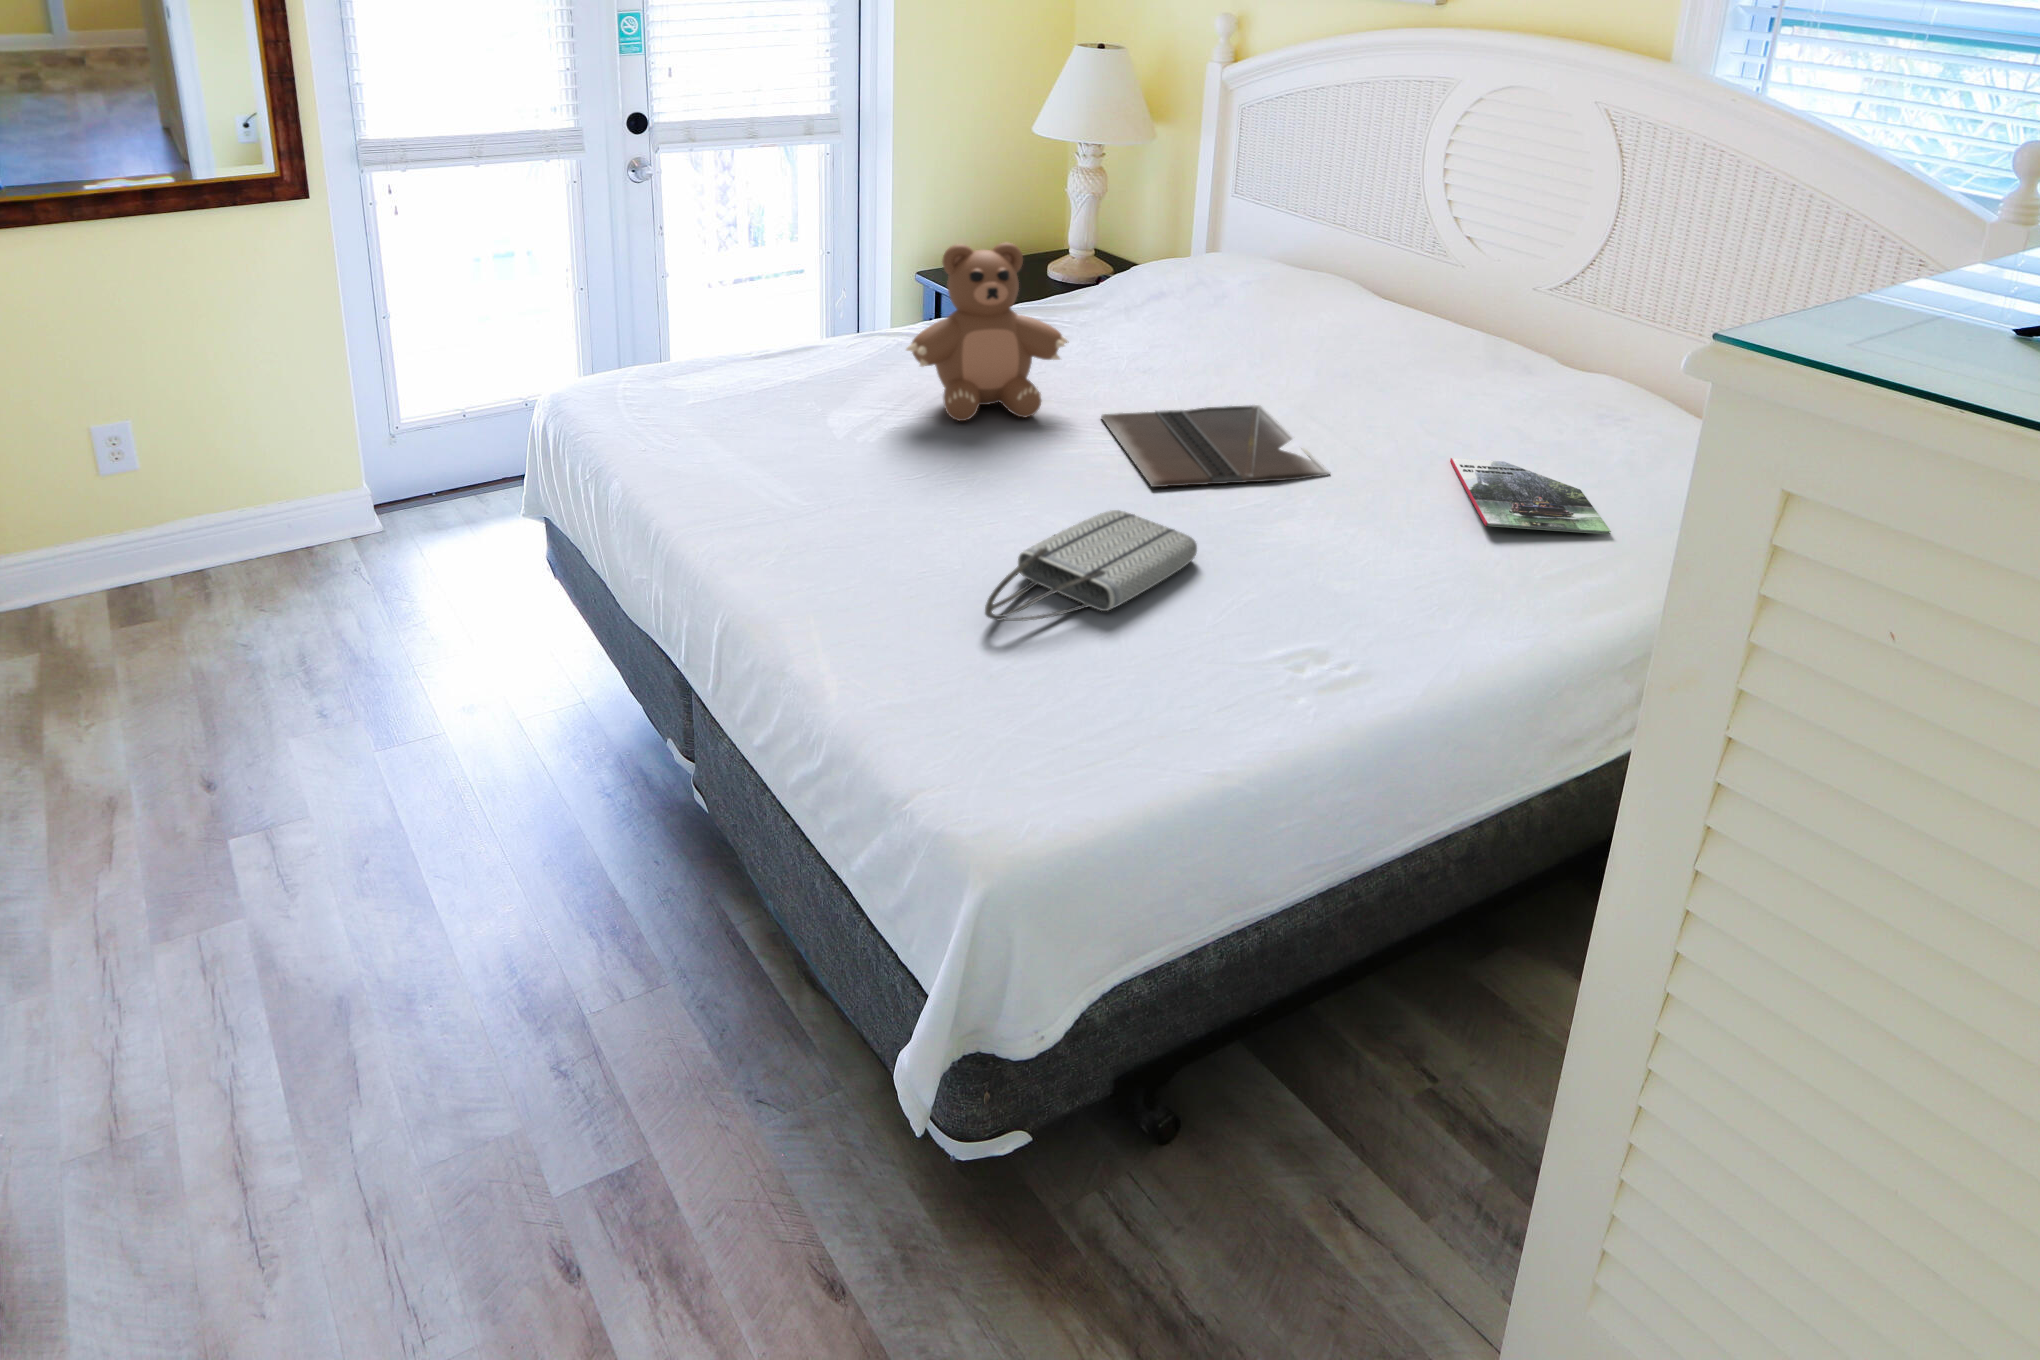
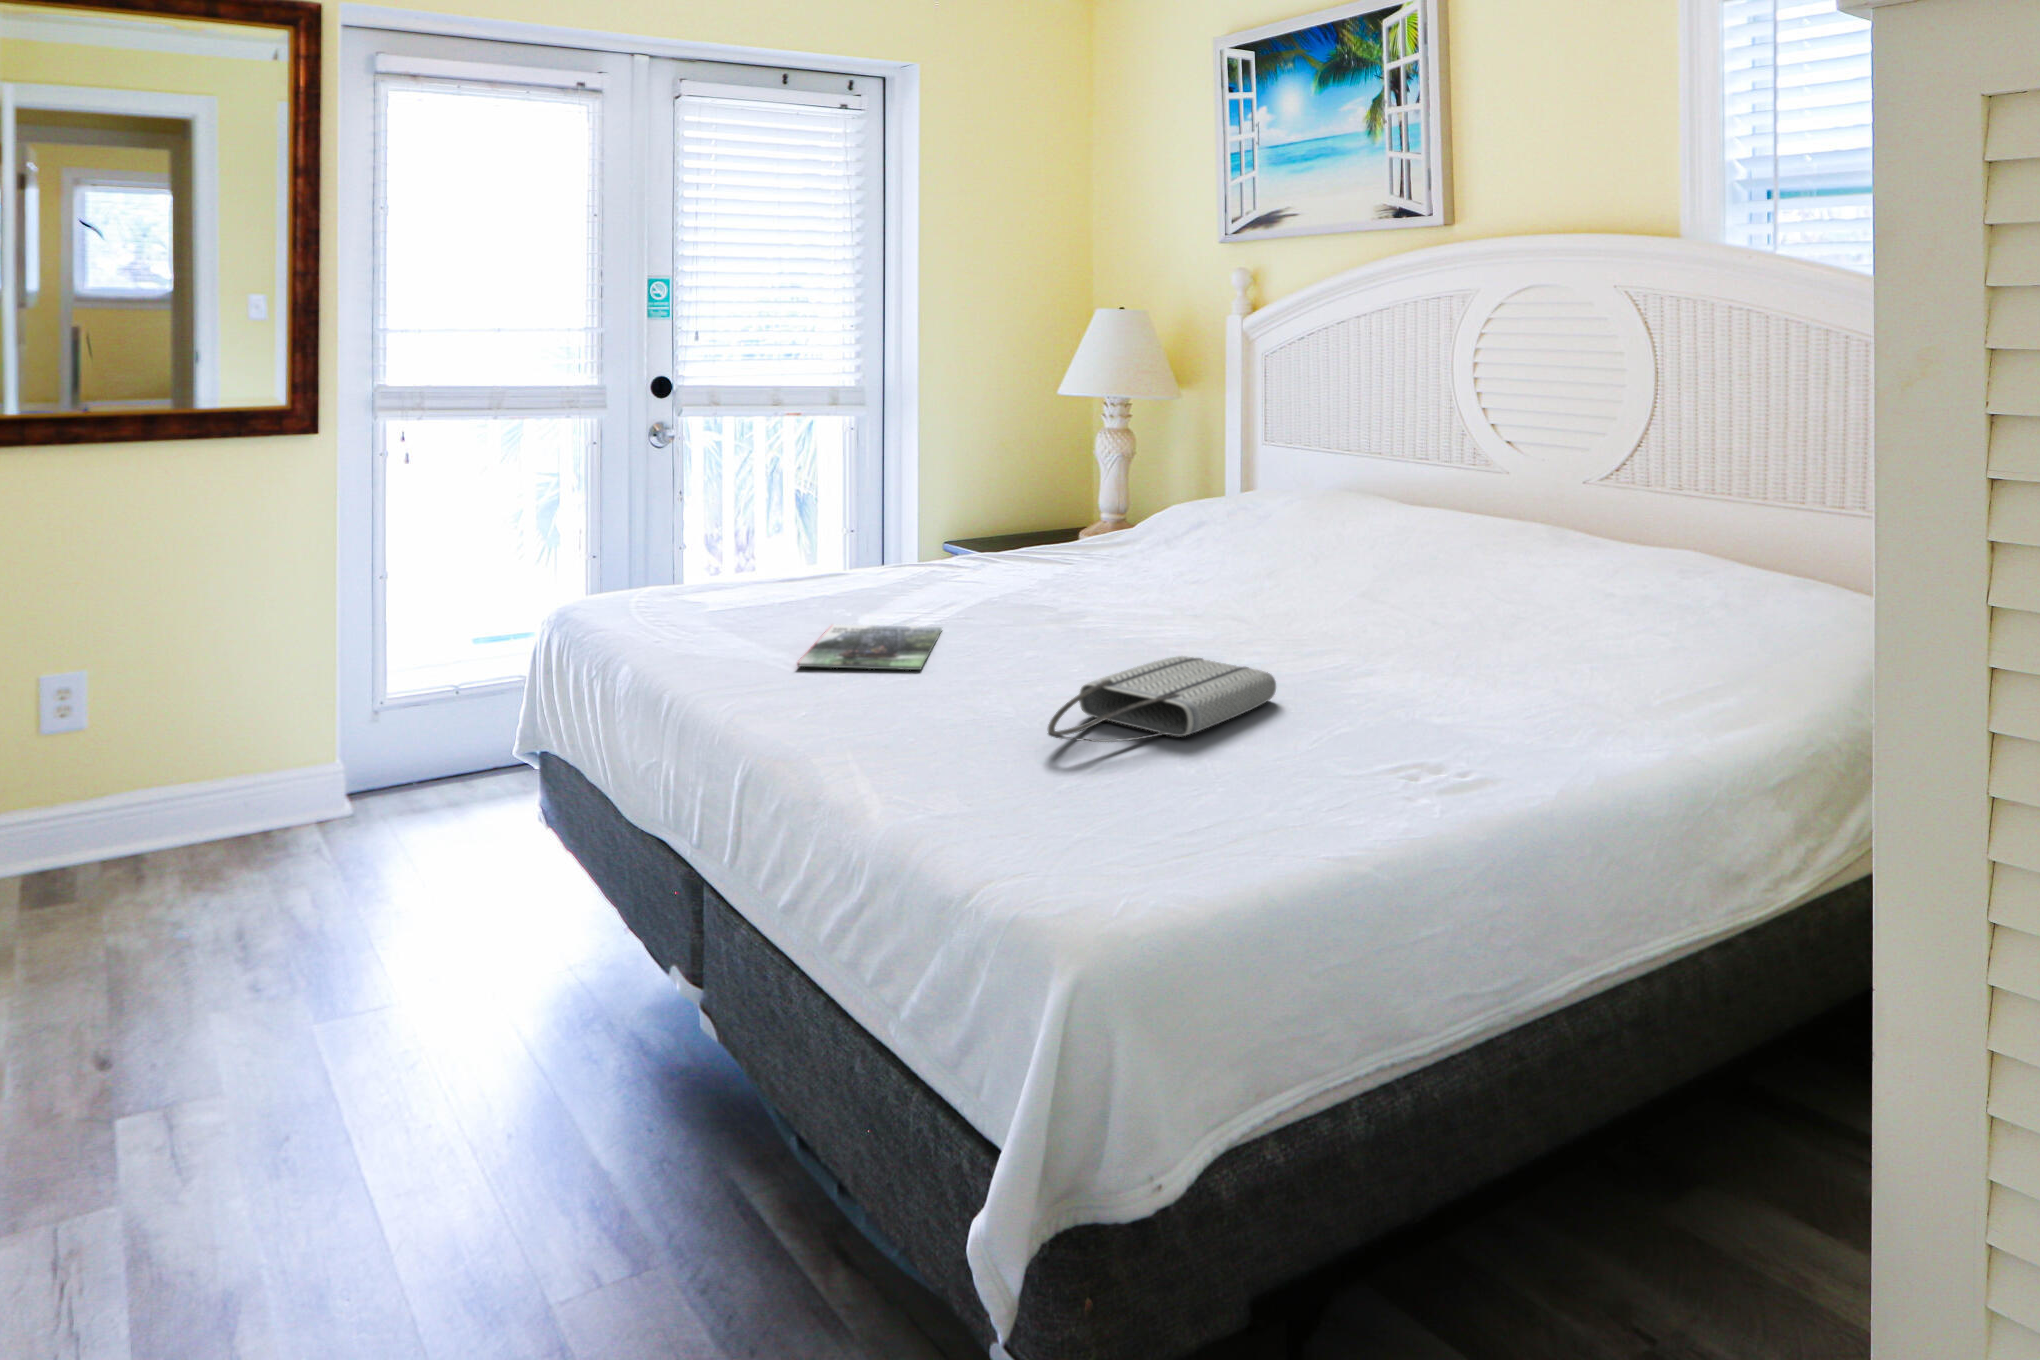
teddy bear: present [906,242,1068,421] -> none [941,430,1113,612]
laptop: present [1101,405,1330,487] -> none [1151,595,1404,650]
magazine: present [1450,458,1611,535] -> present [797,625,942,670]

